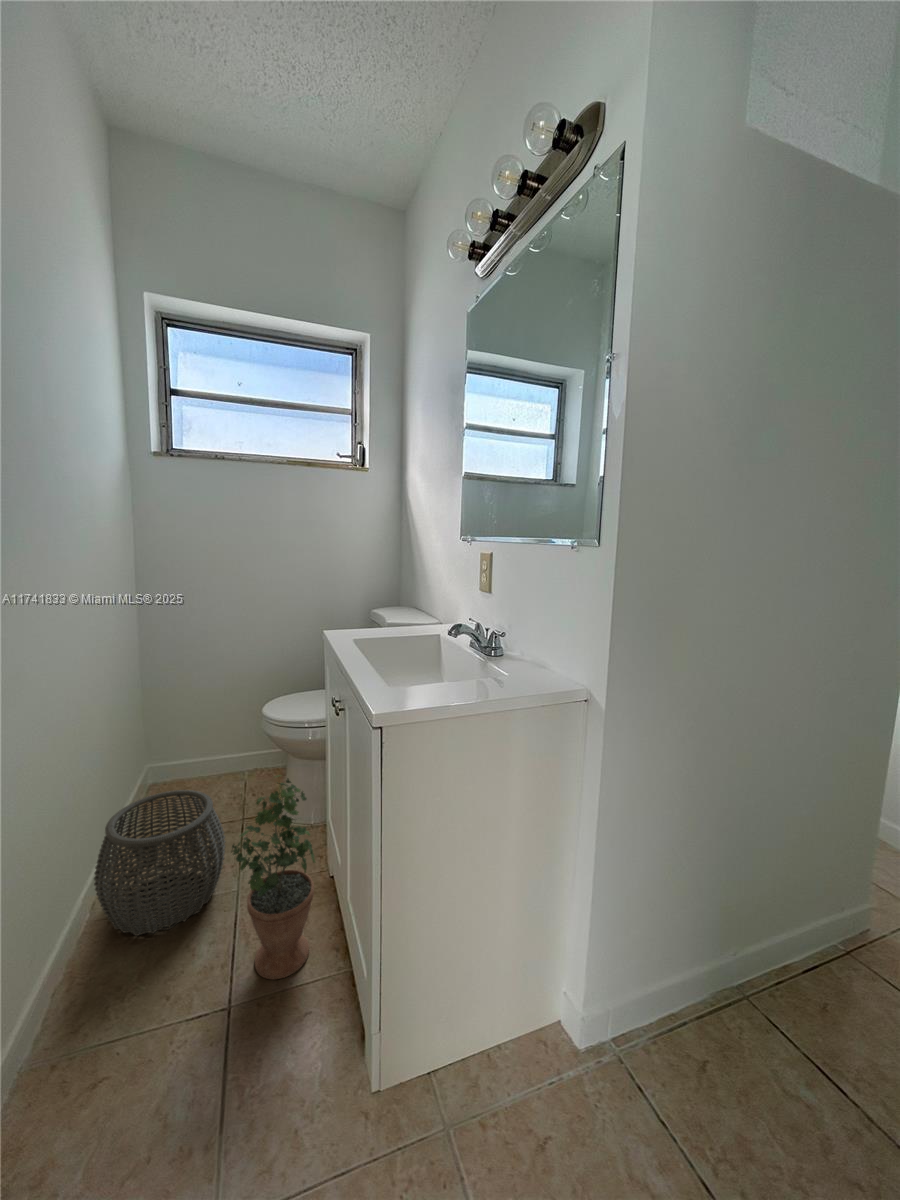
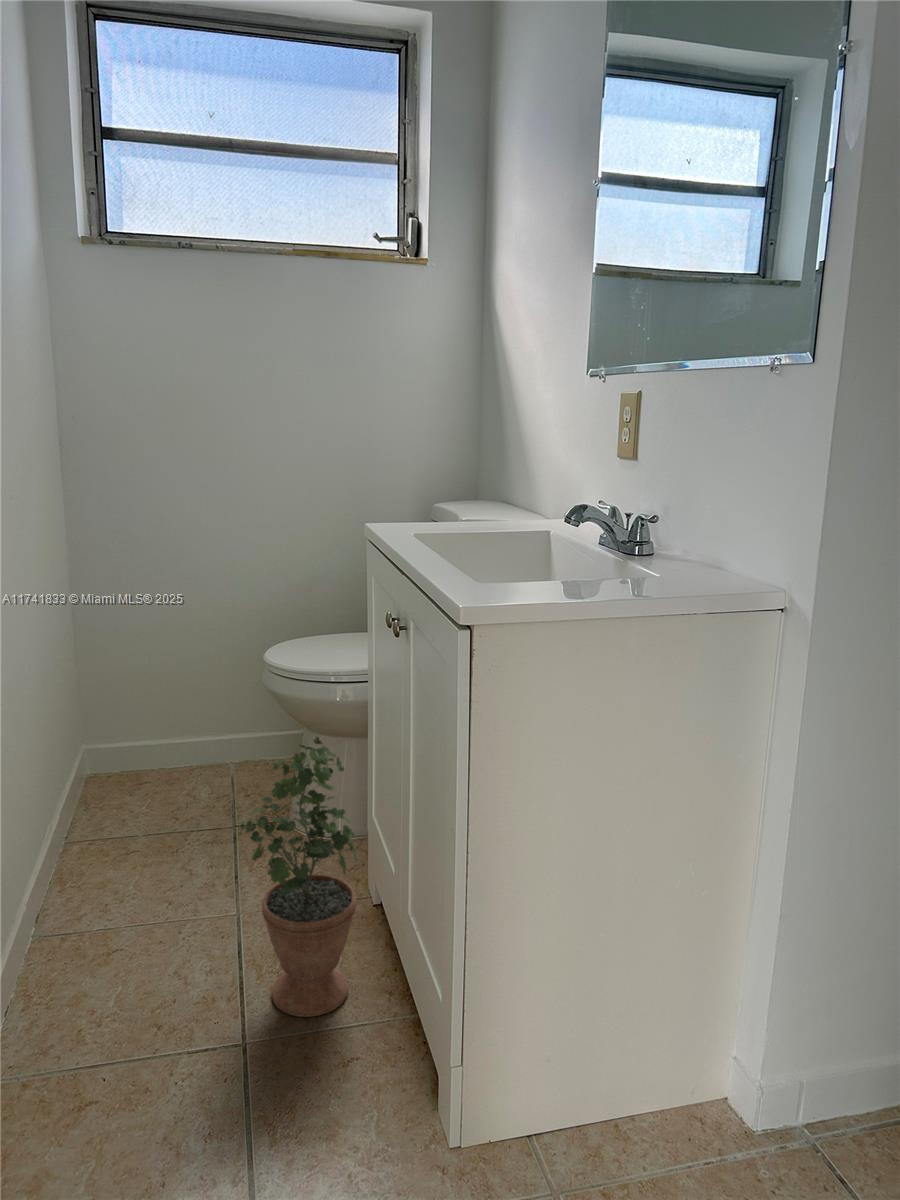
woven basket: present [94,790,225,936] -> none [43,762,217,953]

